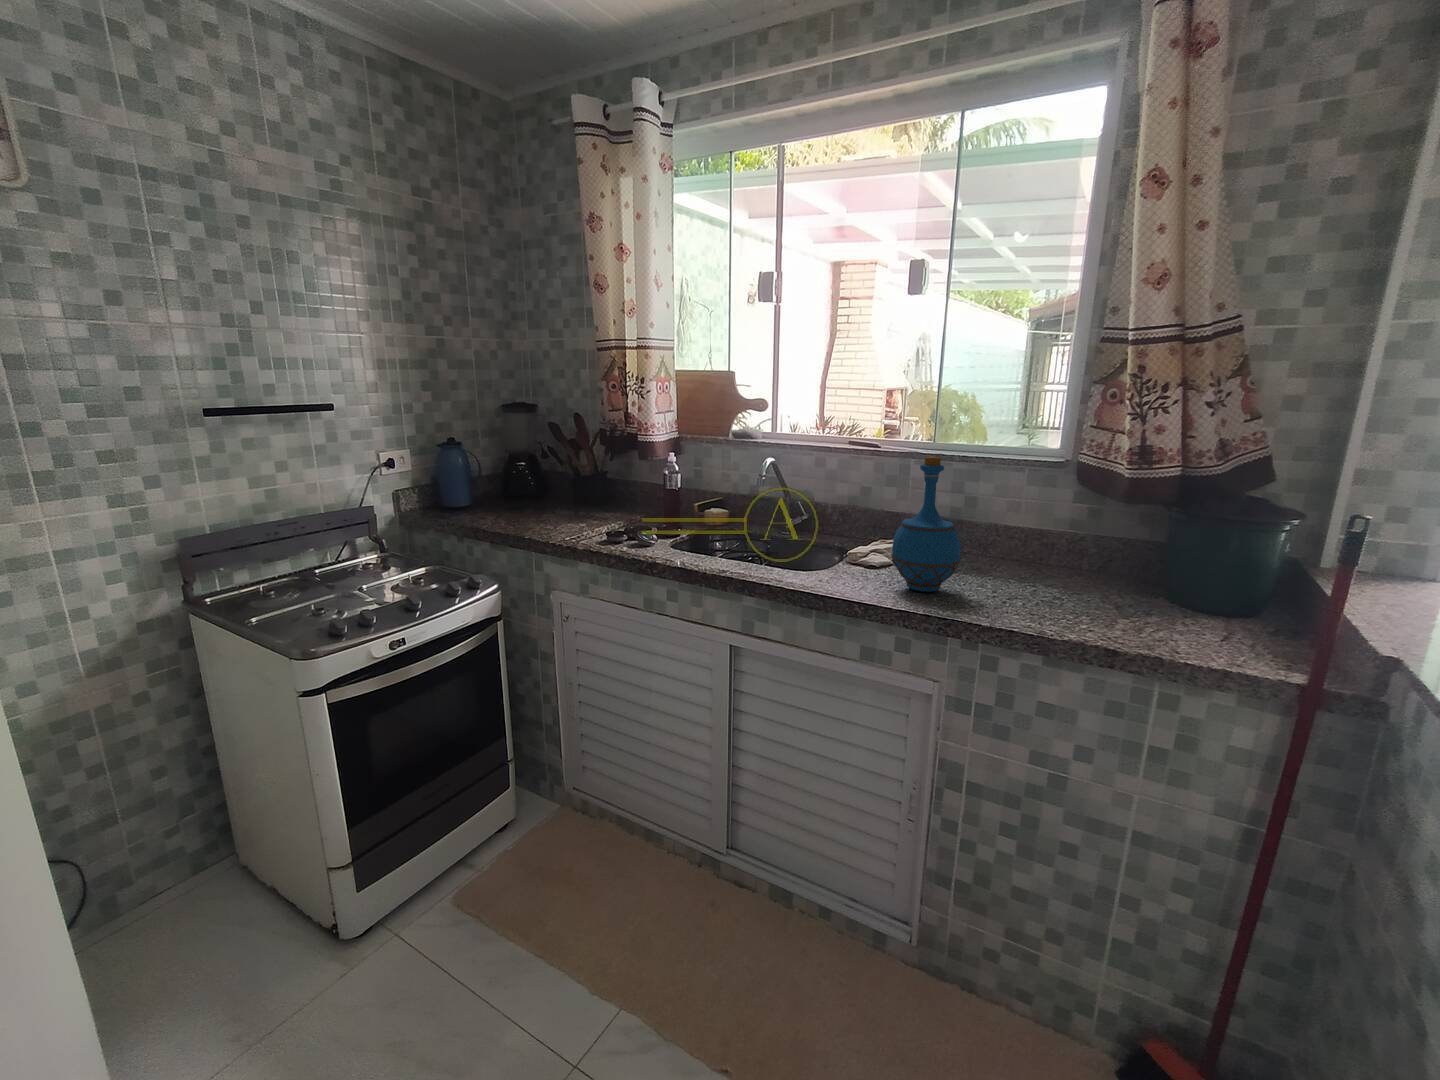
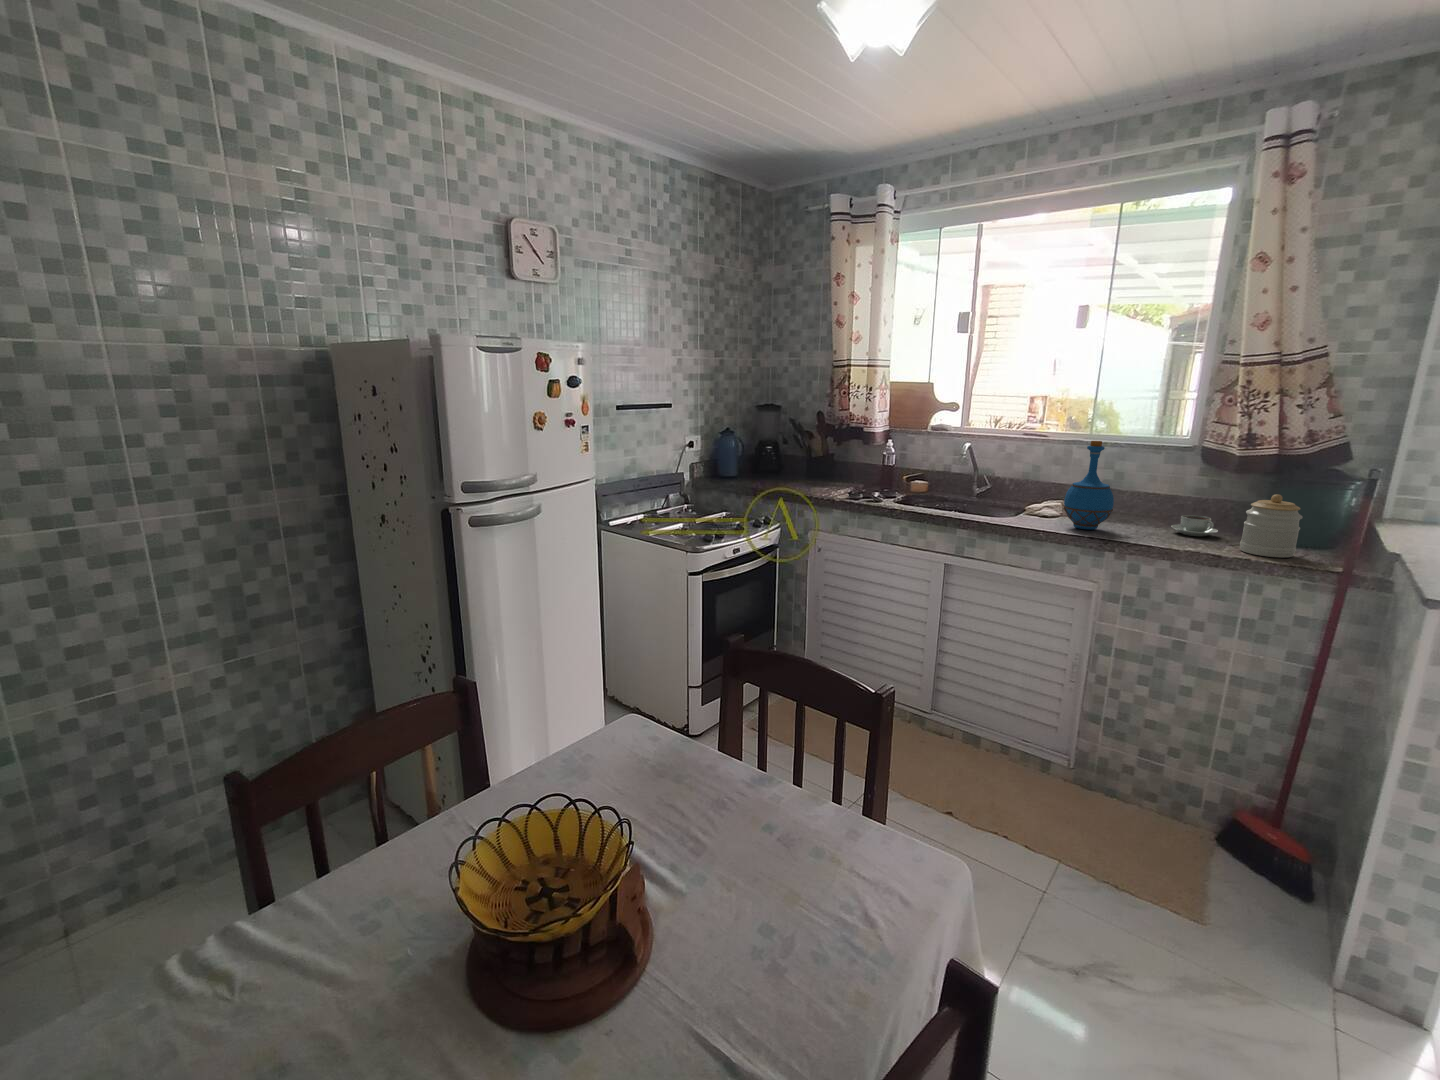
jar: none [1139,541,1227,641] -> present [1240,494,1302,558]
coffee cup: none [1042,564,1106,597] -> present [1171,515,1218,536]

